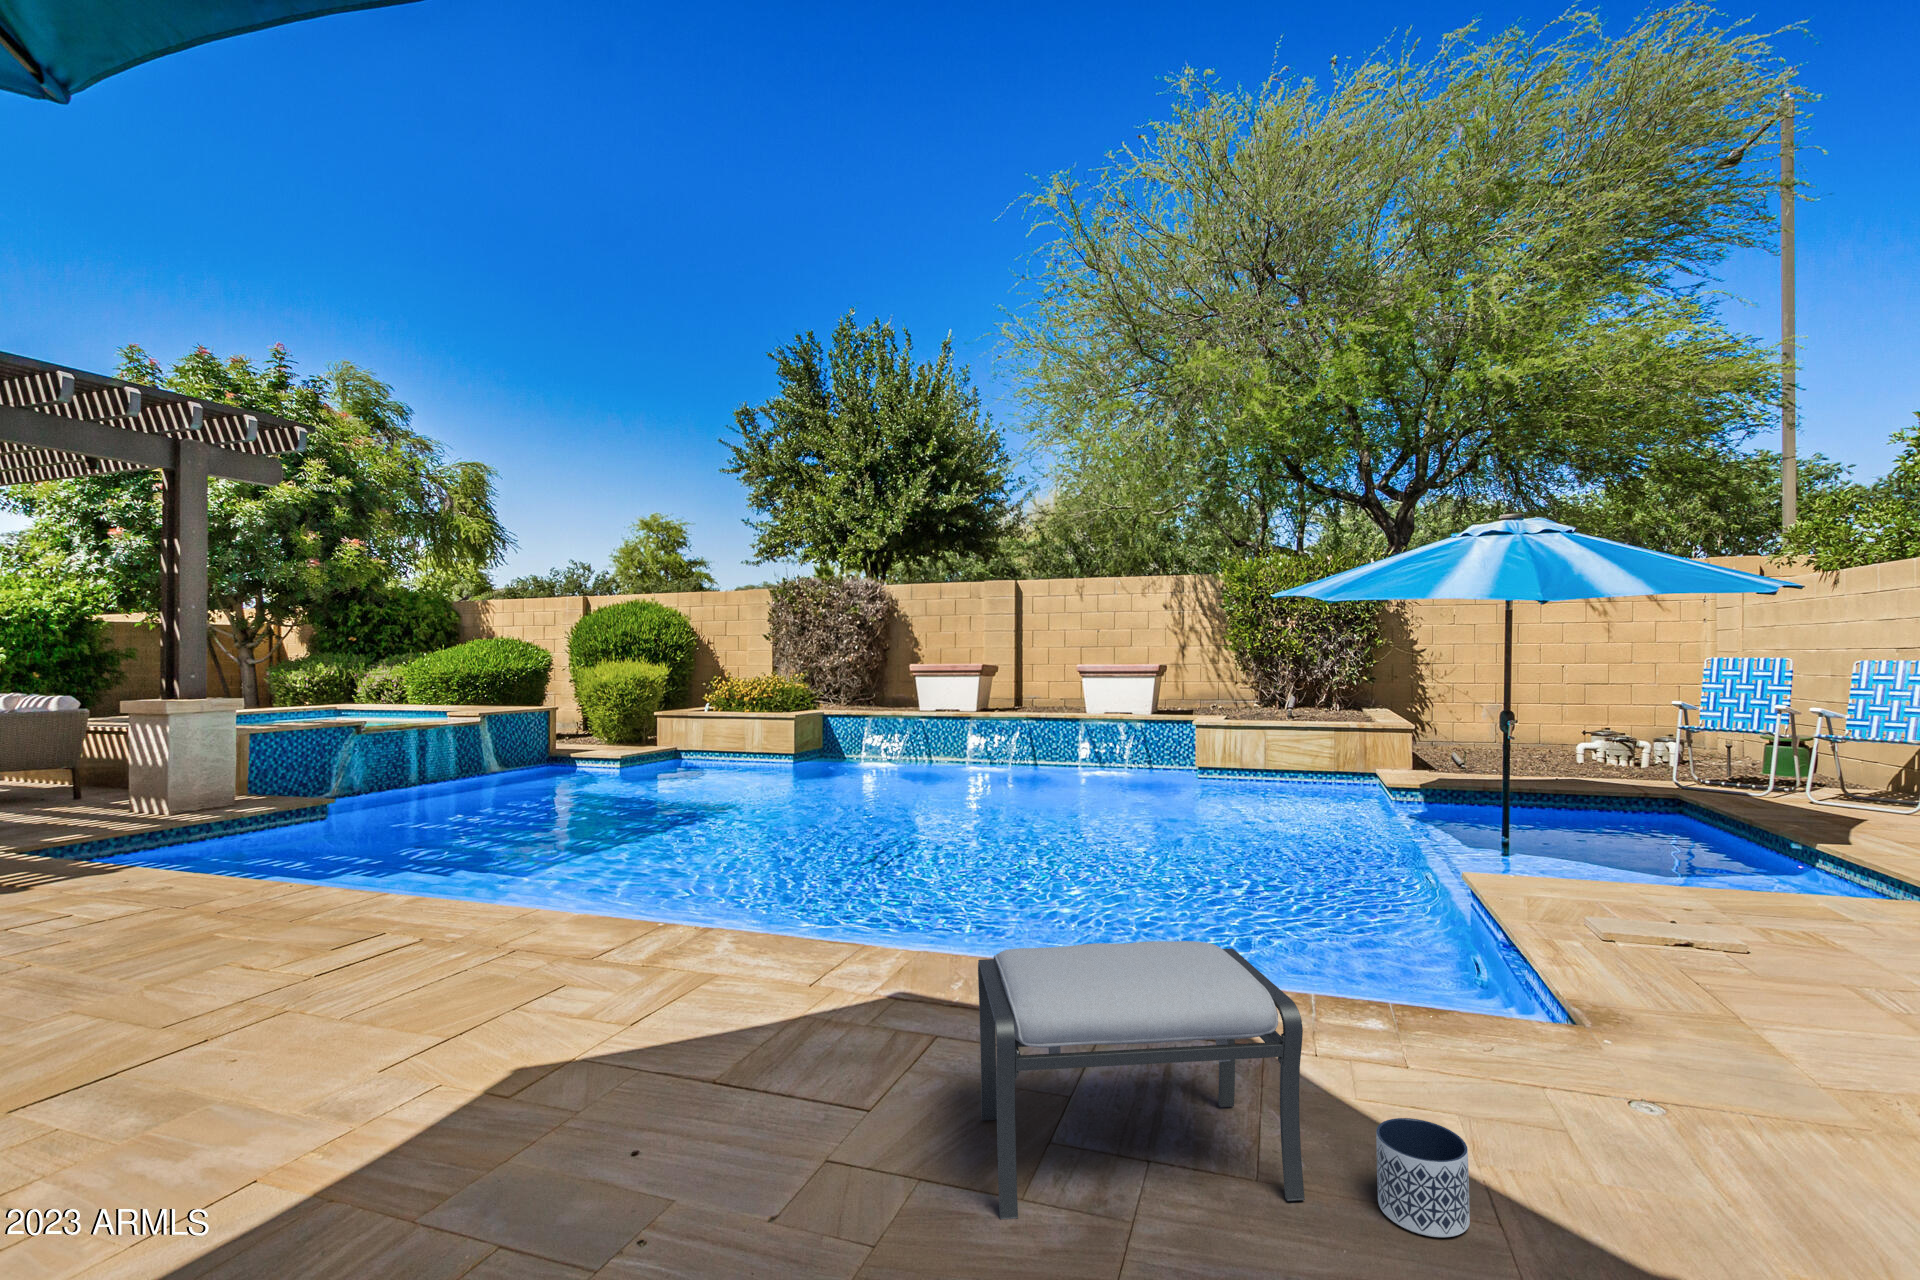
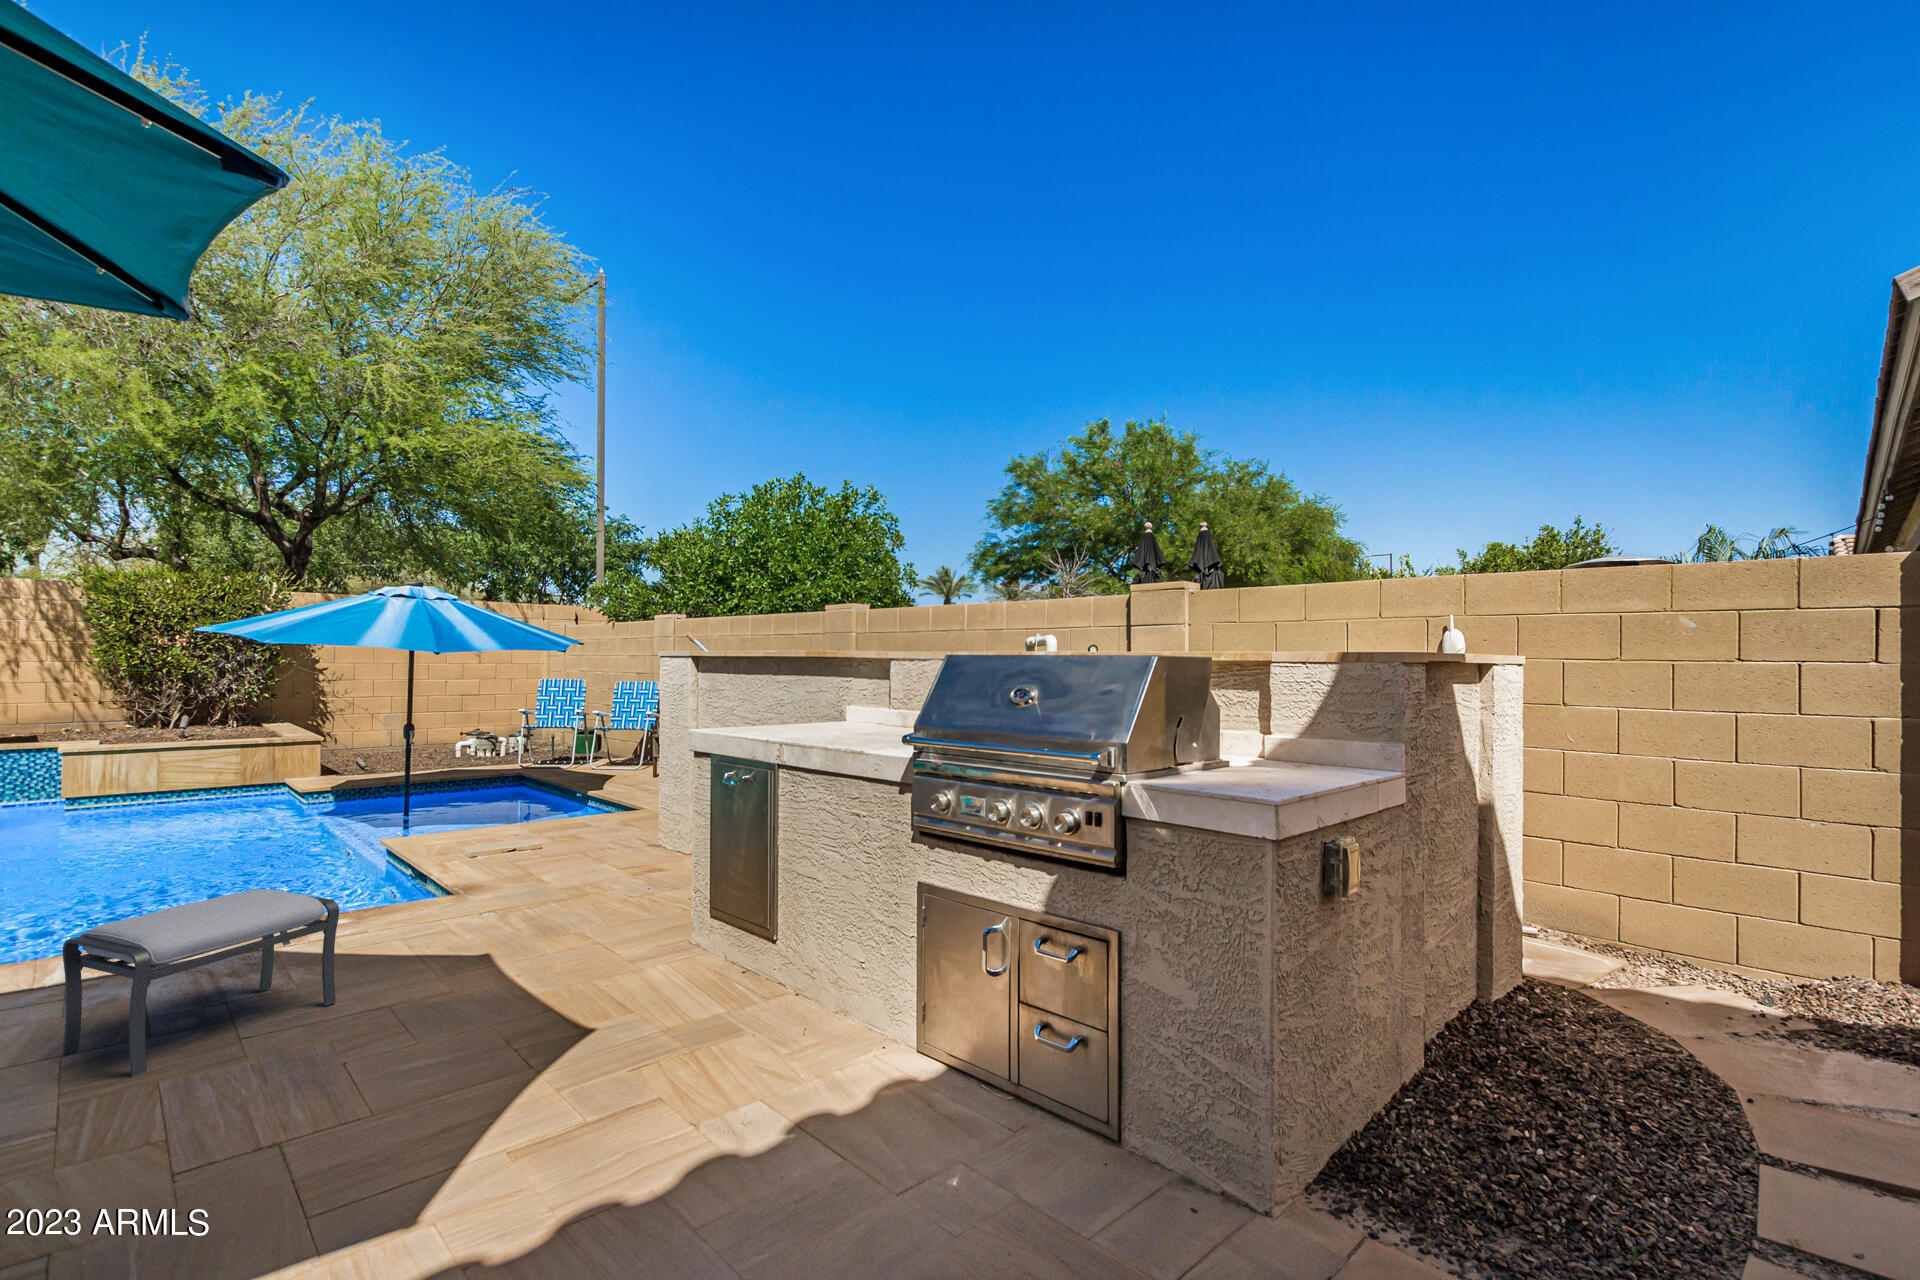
planter: present [1376,1118,1470,1237] -> none [376,942,424,993]

